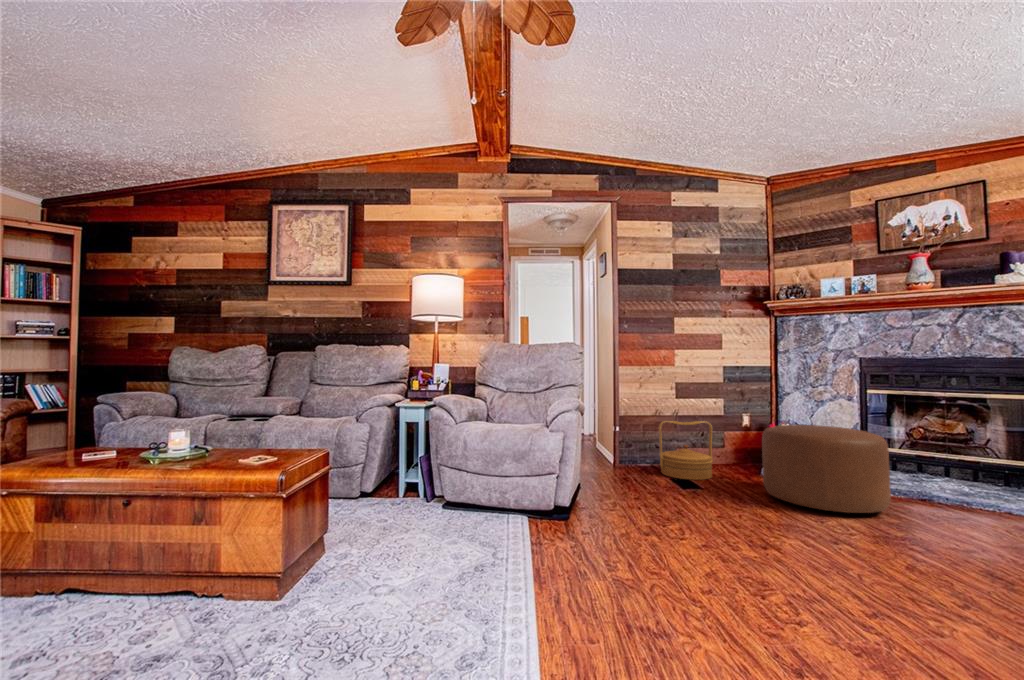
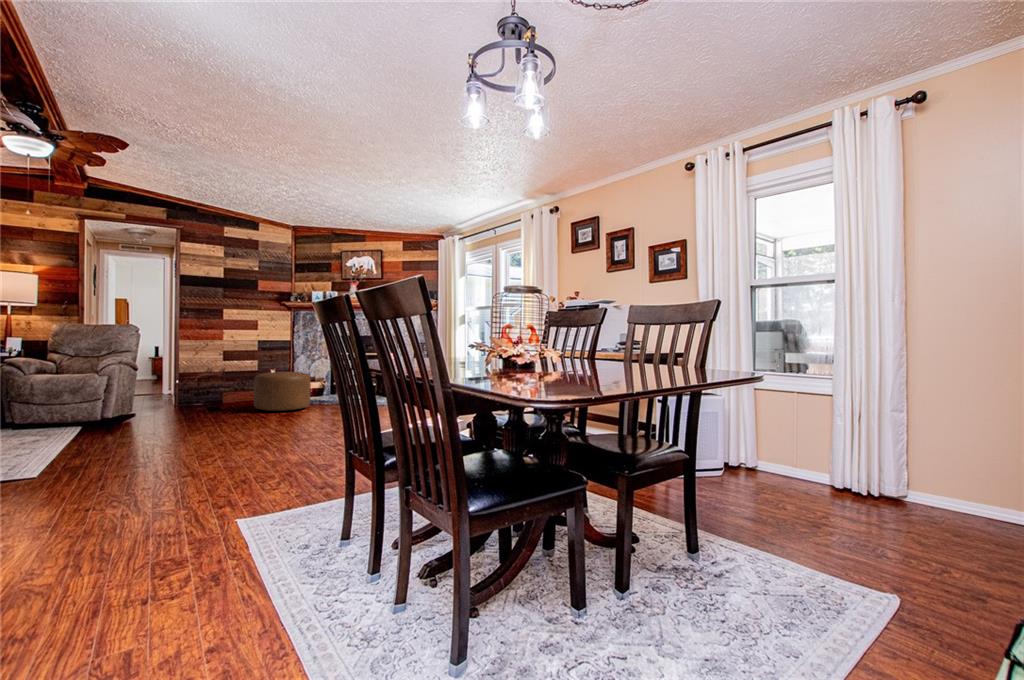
woven basket: present [659,421,713,480] -> none [205,373,243,407]

